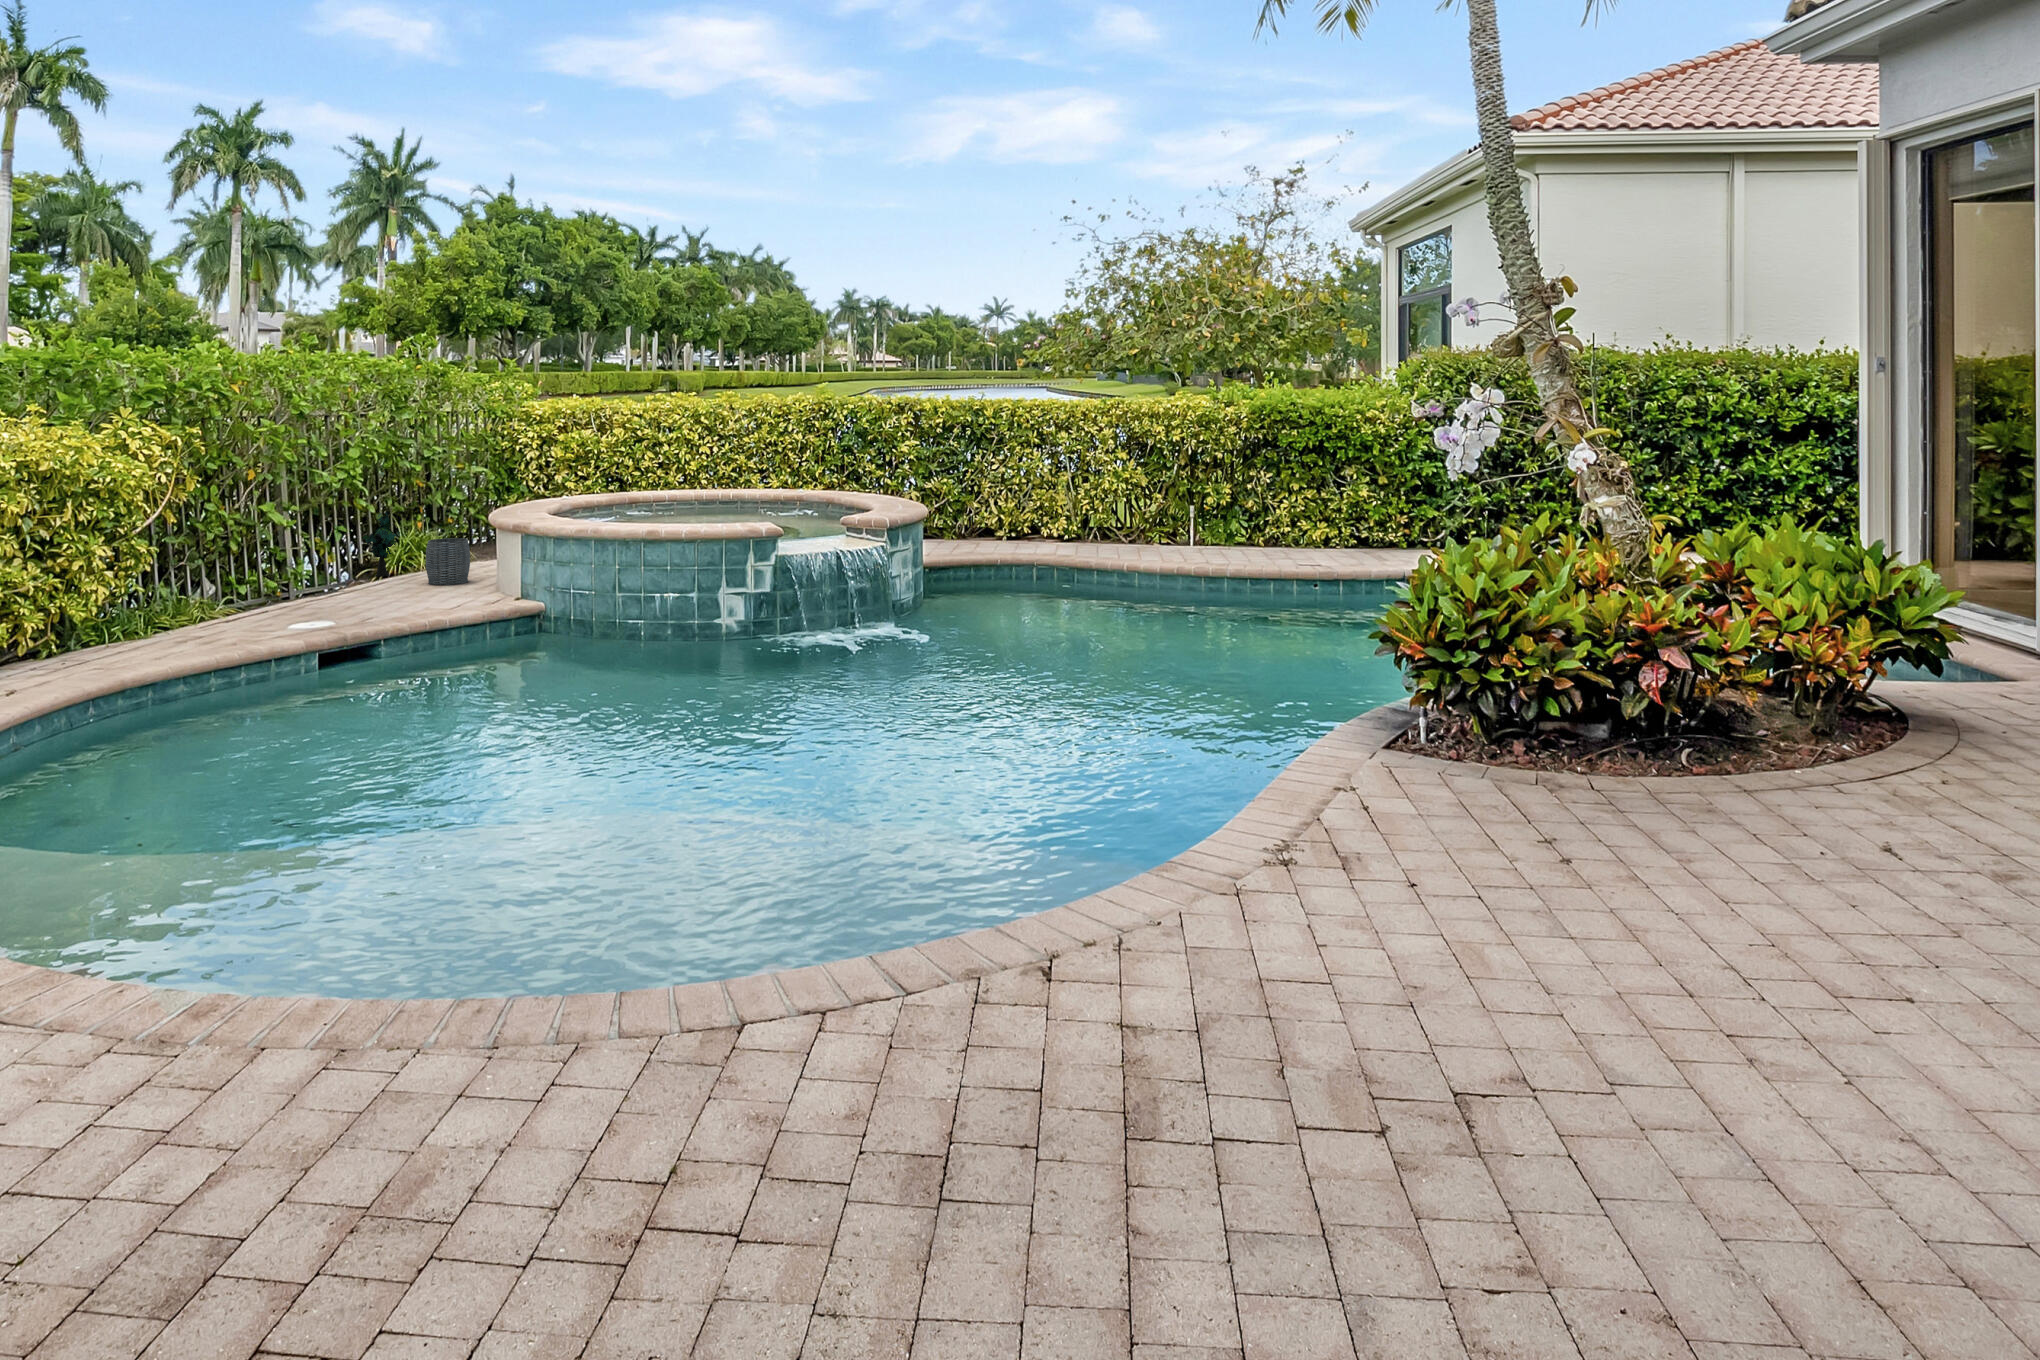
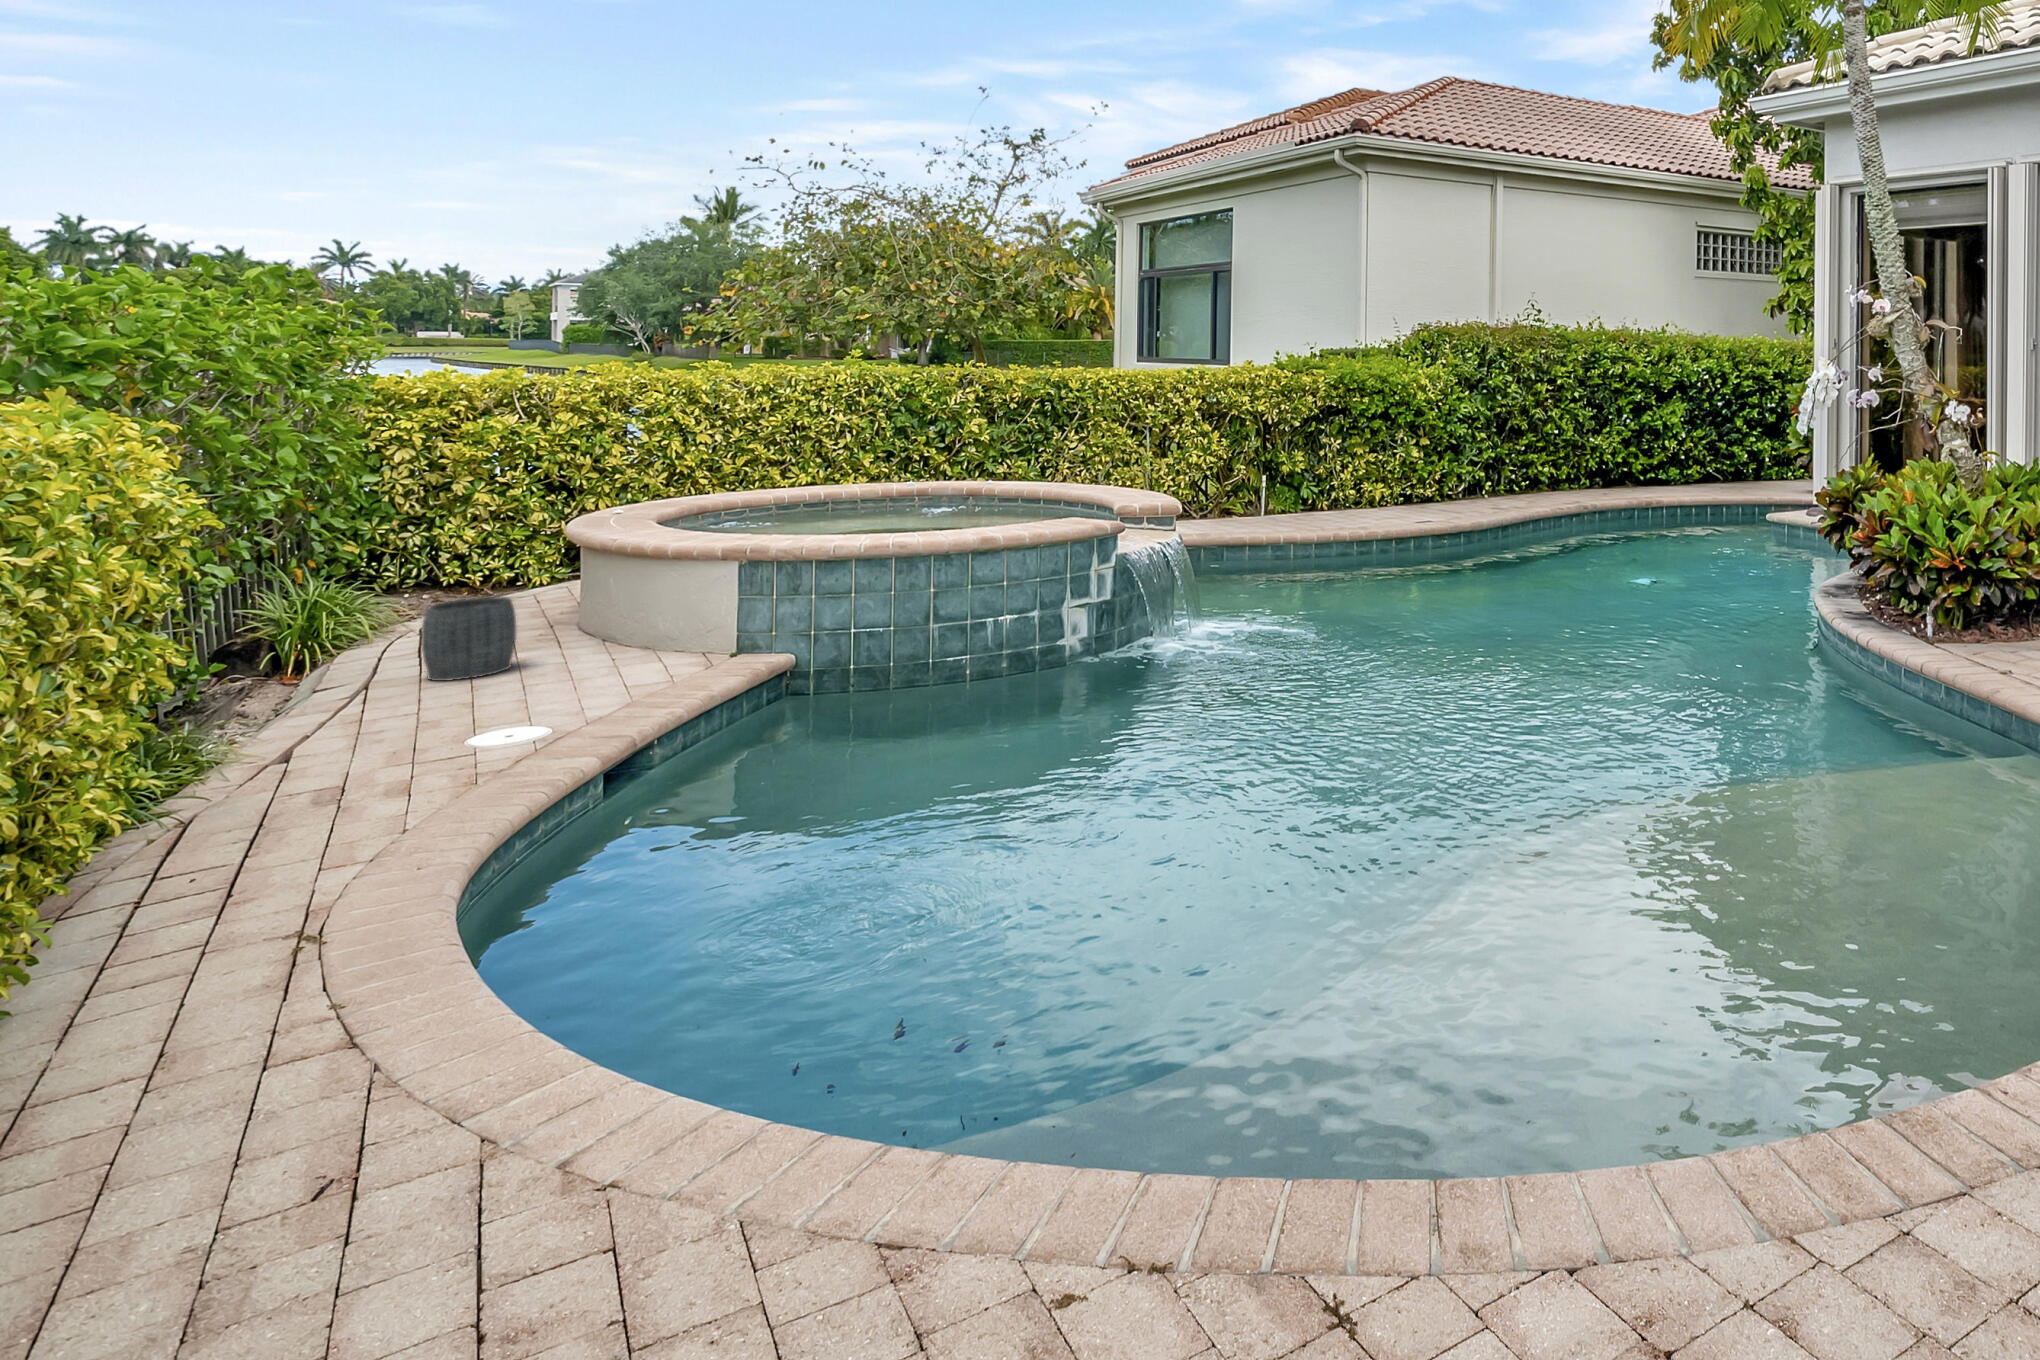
decorative plant: present [363,511,400,577] -> none [207,572,293,692]

